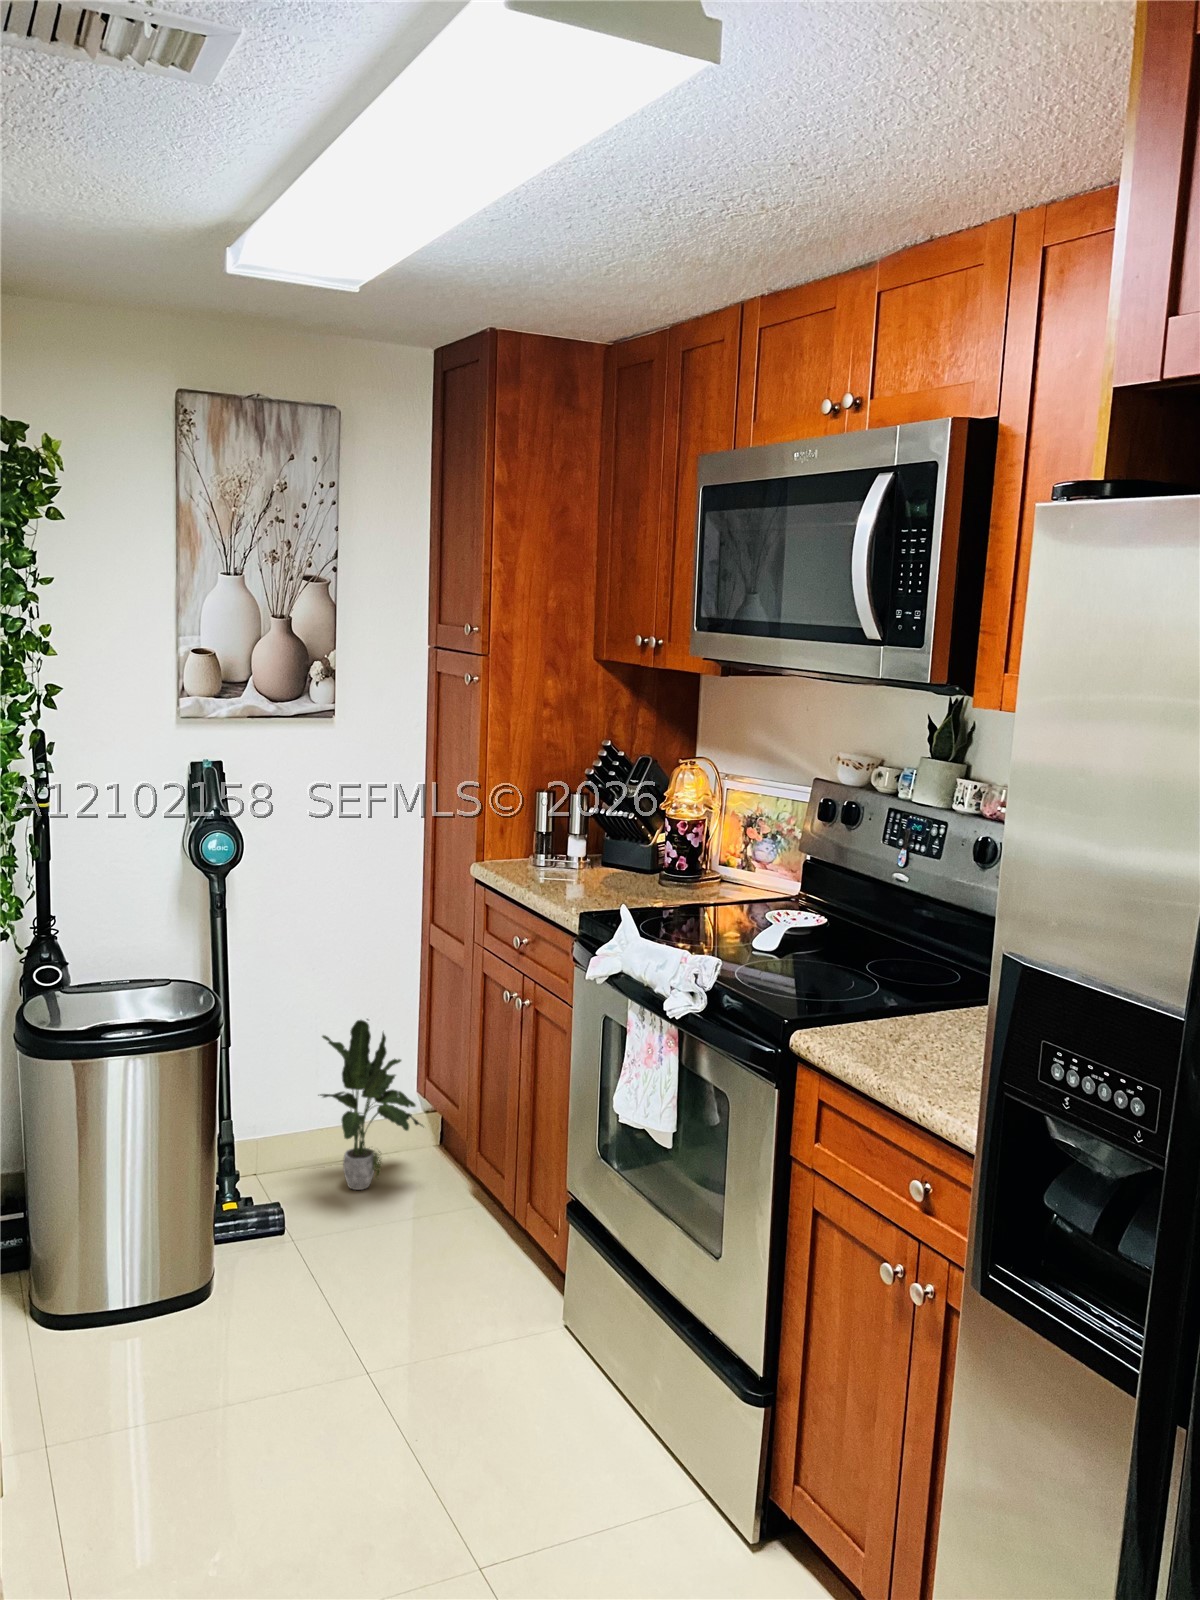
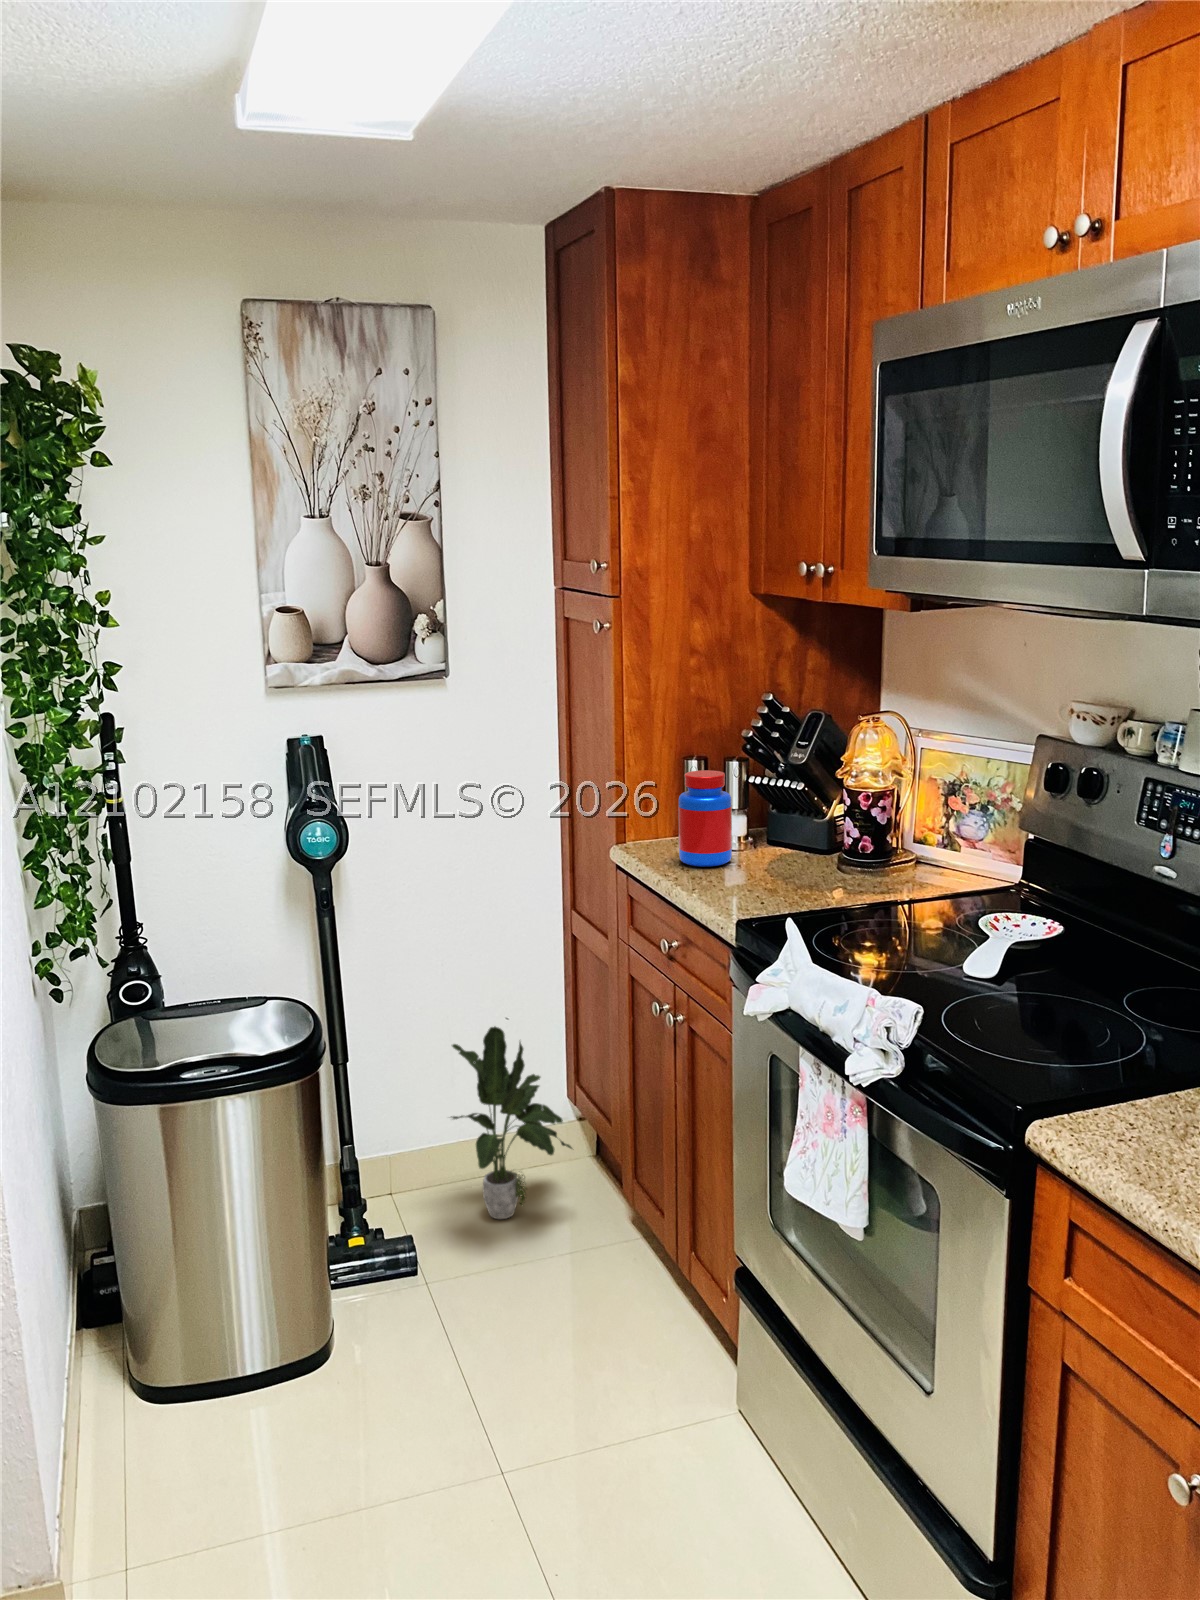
jar: none [530,800,574,879] -> present [678,770,732,867]

